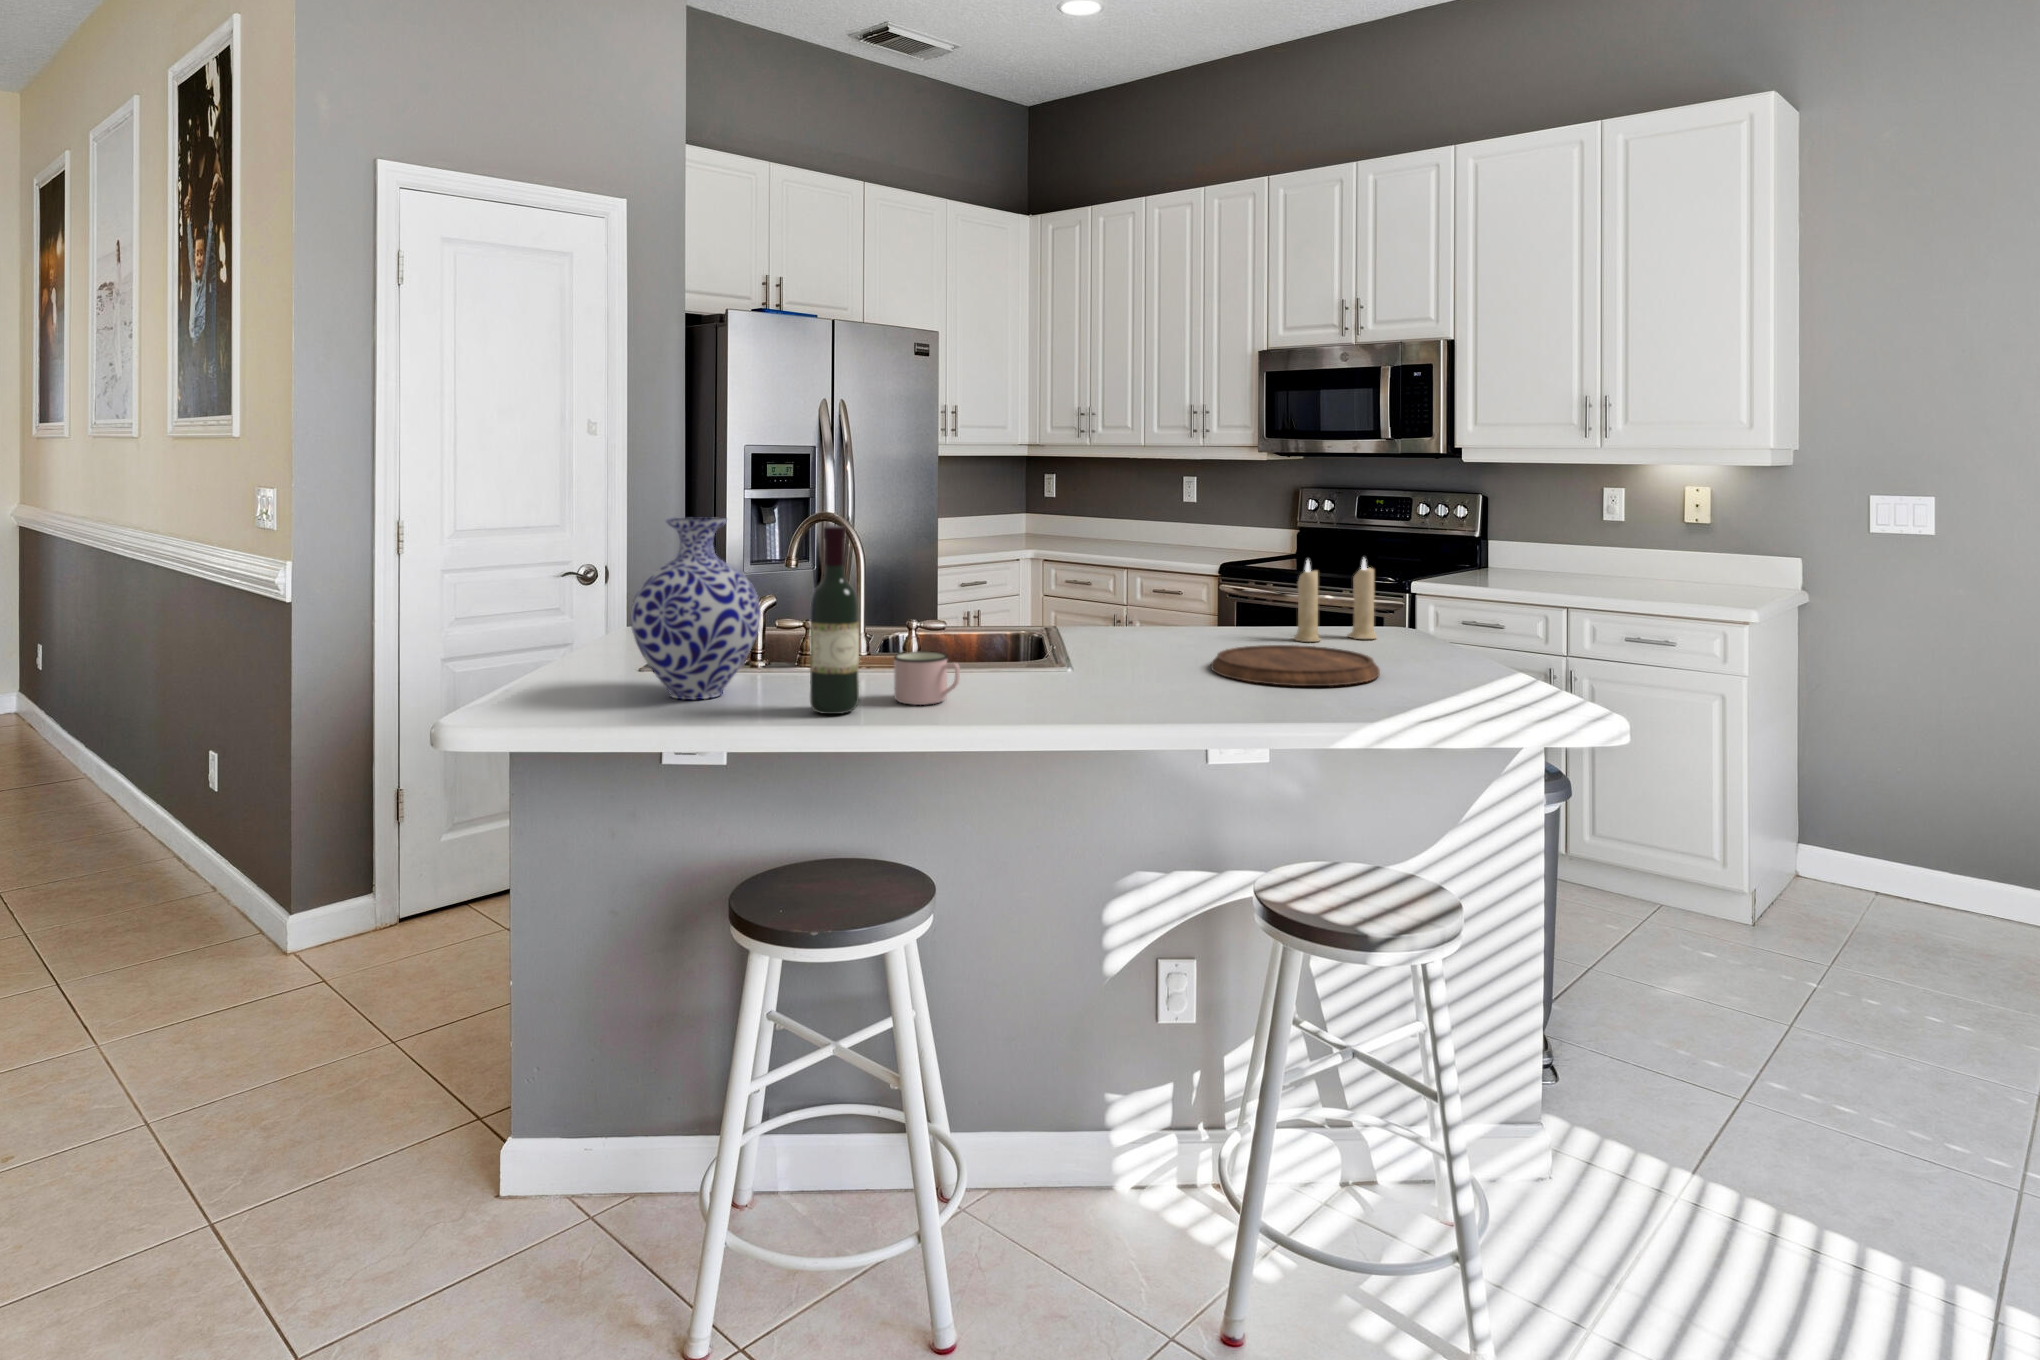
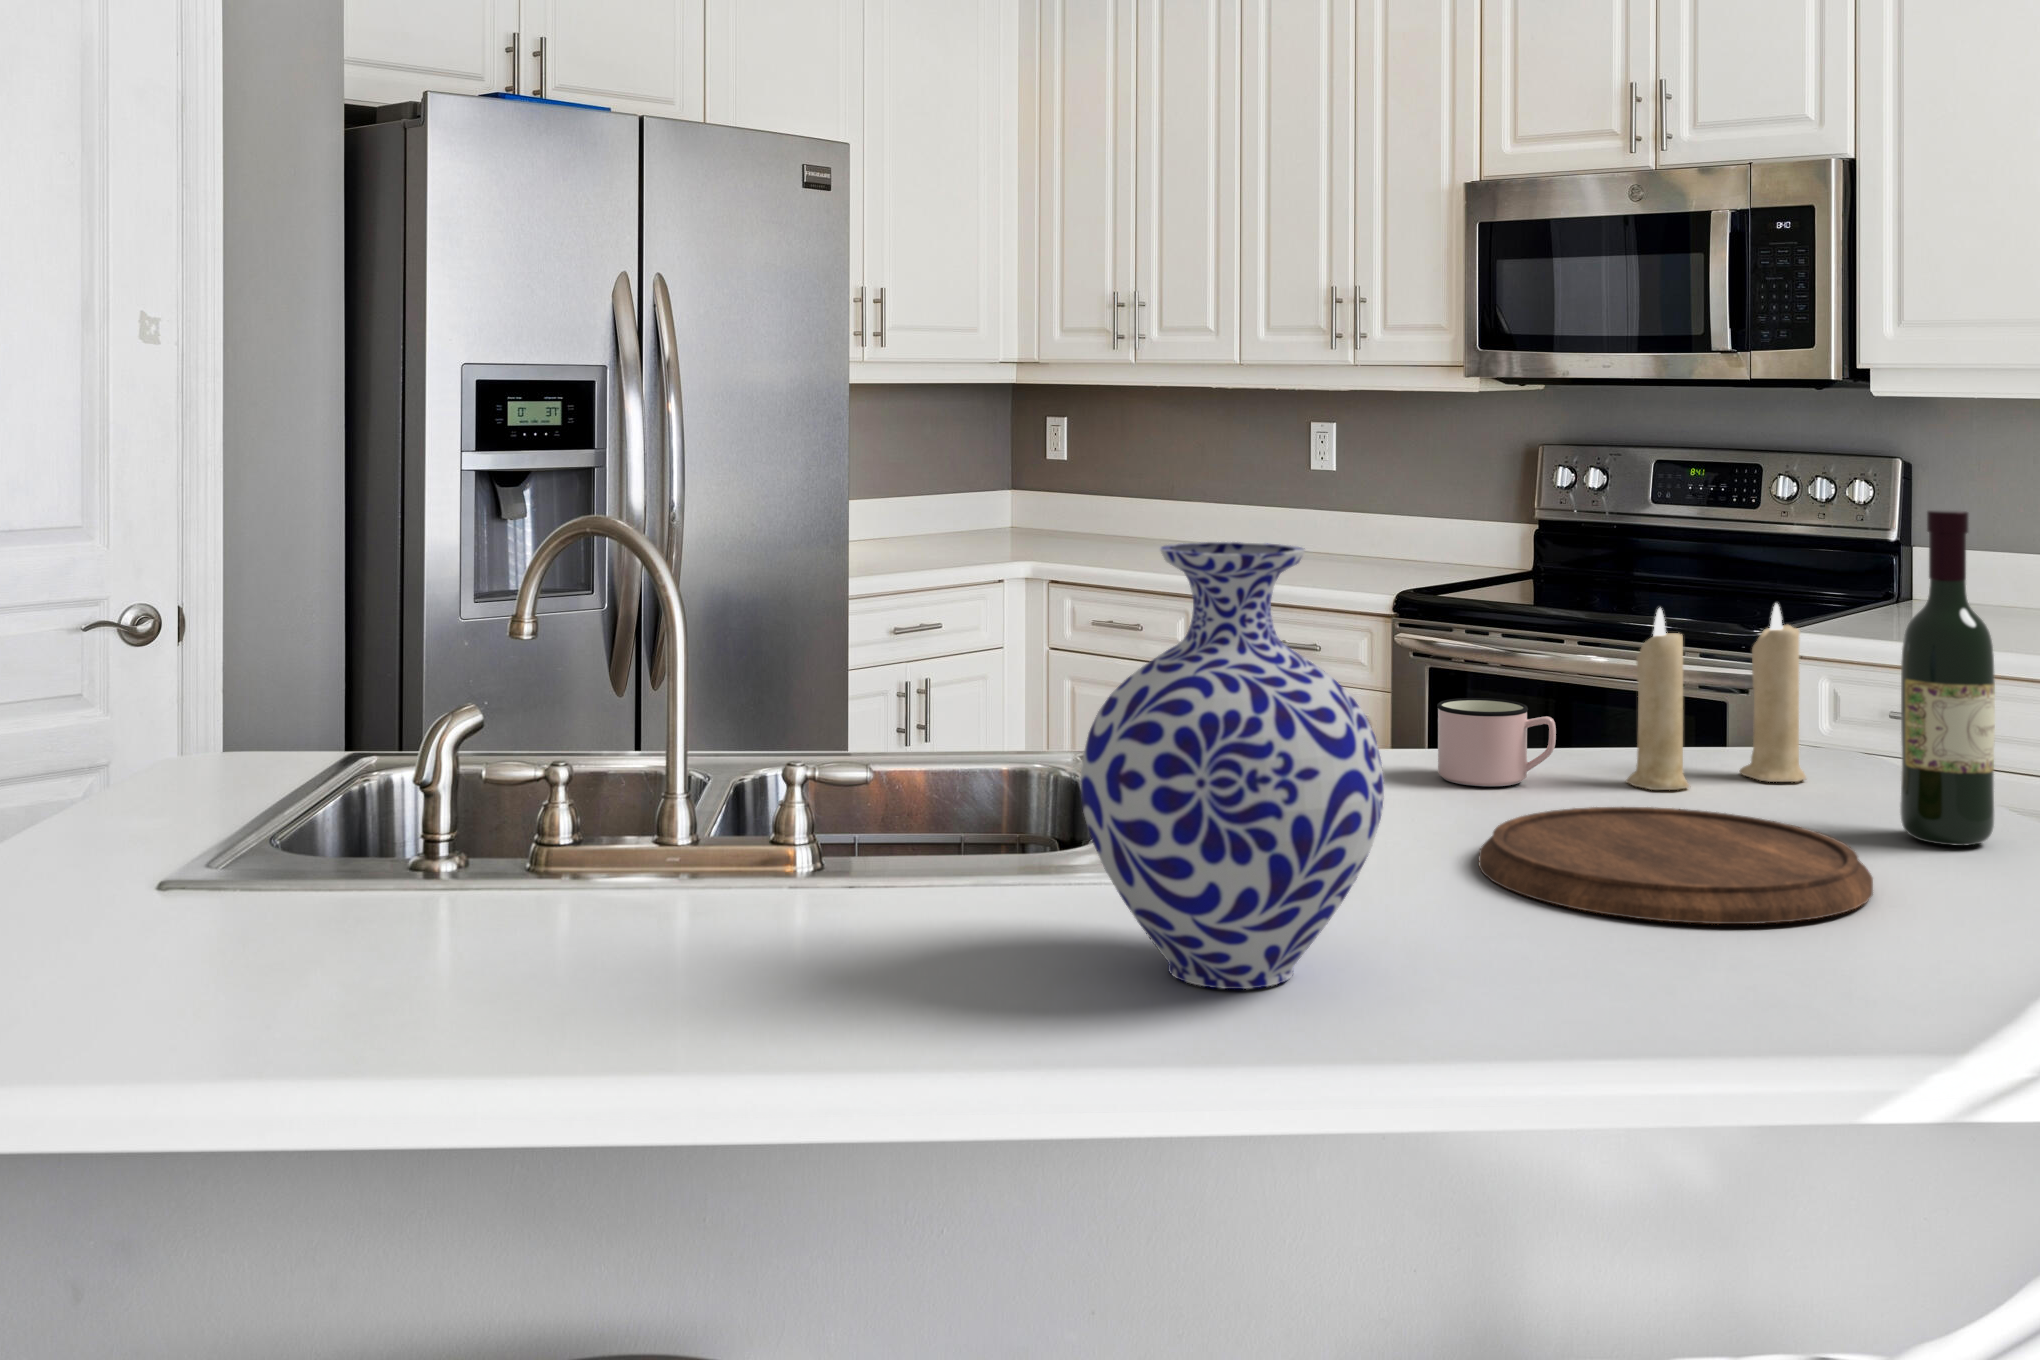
vase: present [631,517,761,699] -> present [1080,542,1384,989]
wine bottle: present [809,526,859,714] -> present [1900,510,1995,846]
mug: present [894,651,960,705] -> present [1437,698,1556,786]

